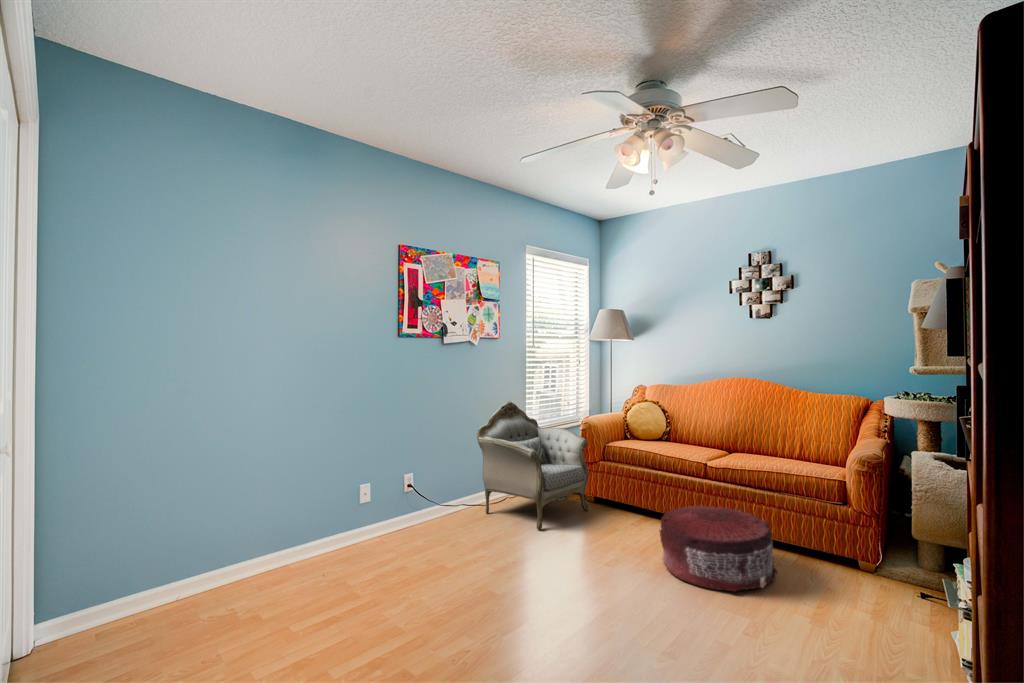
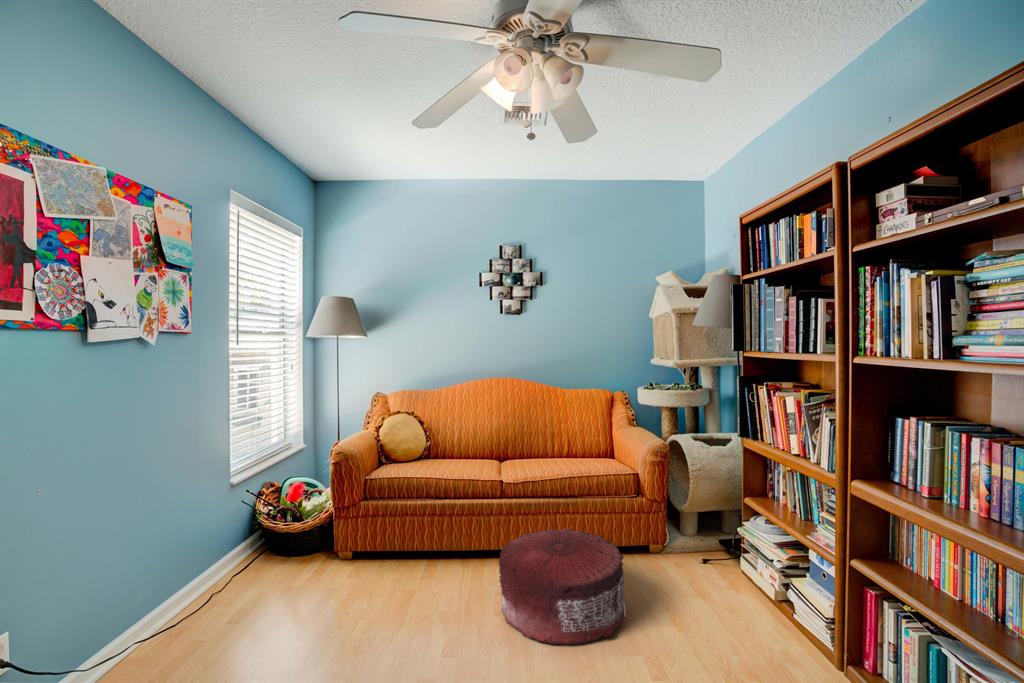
armchair: present [477,401,588,530] -> none [167,436,353,641]

